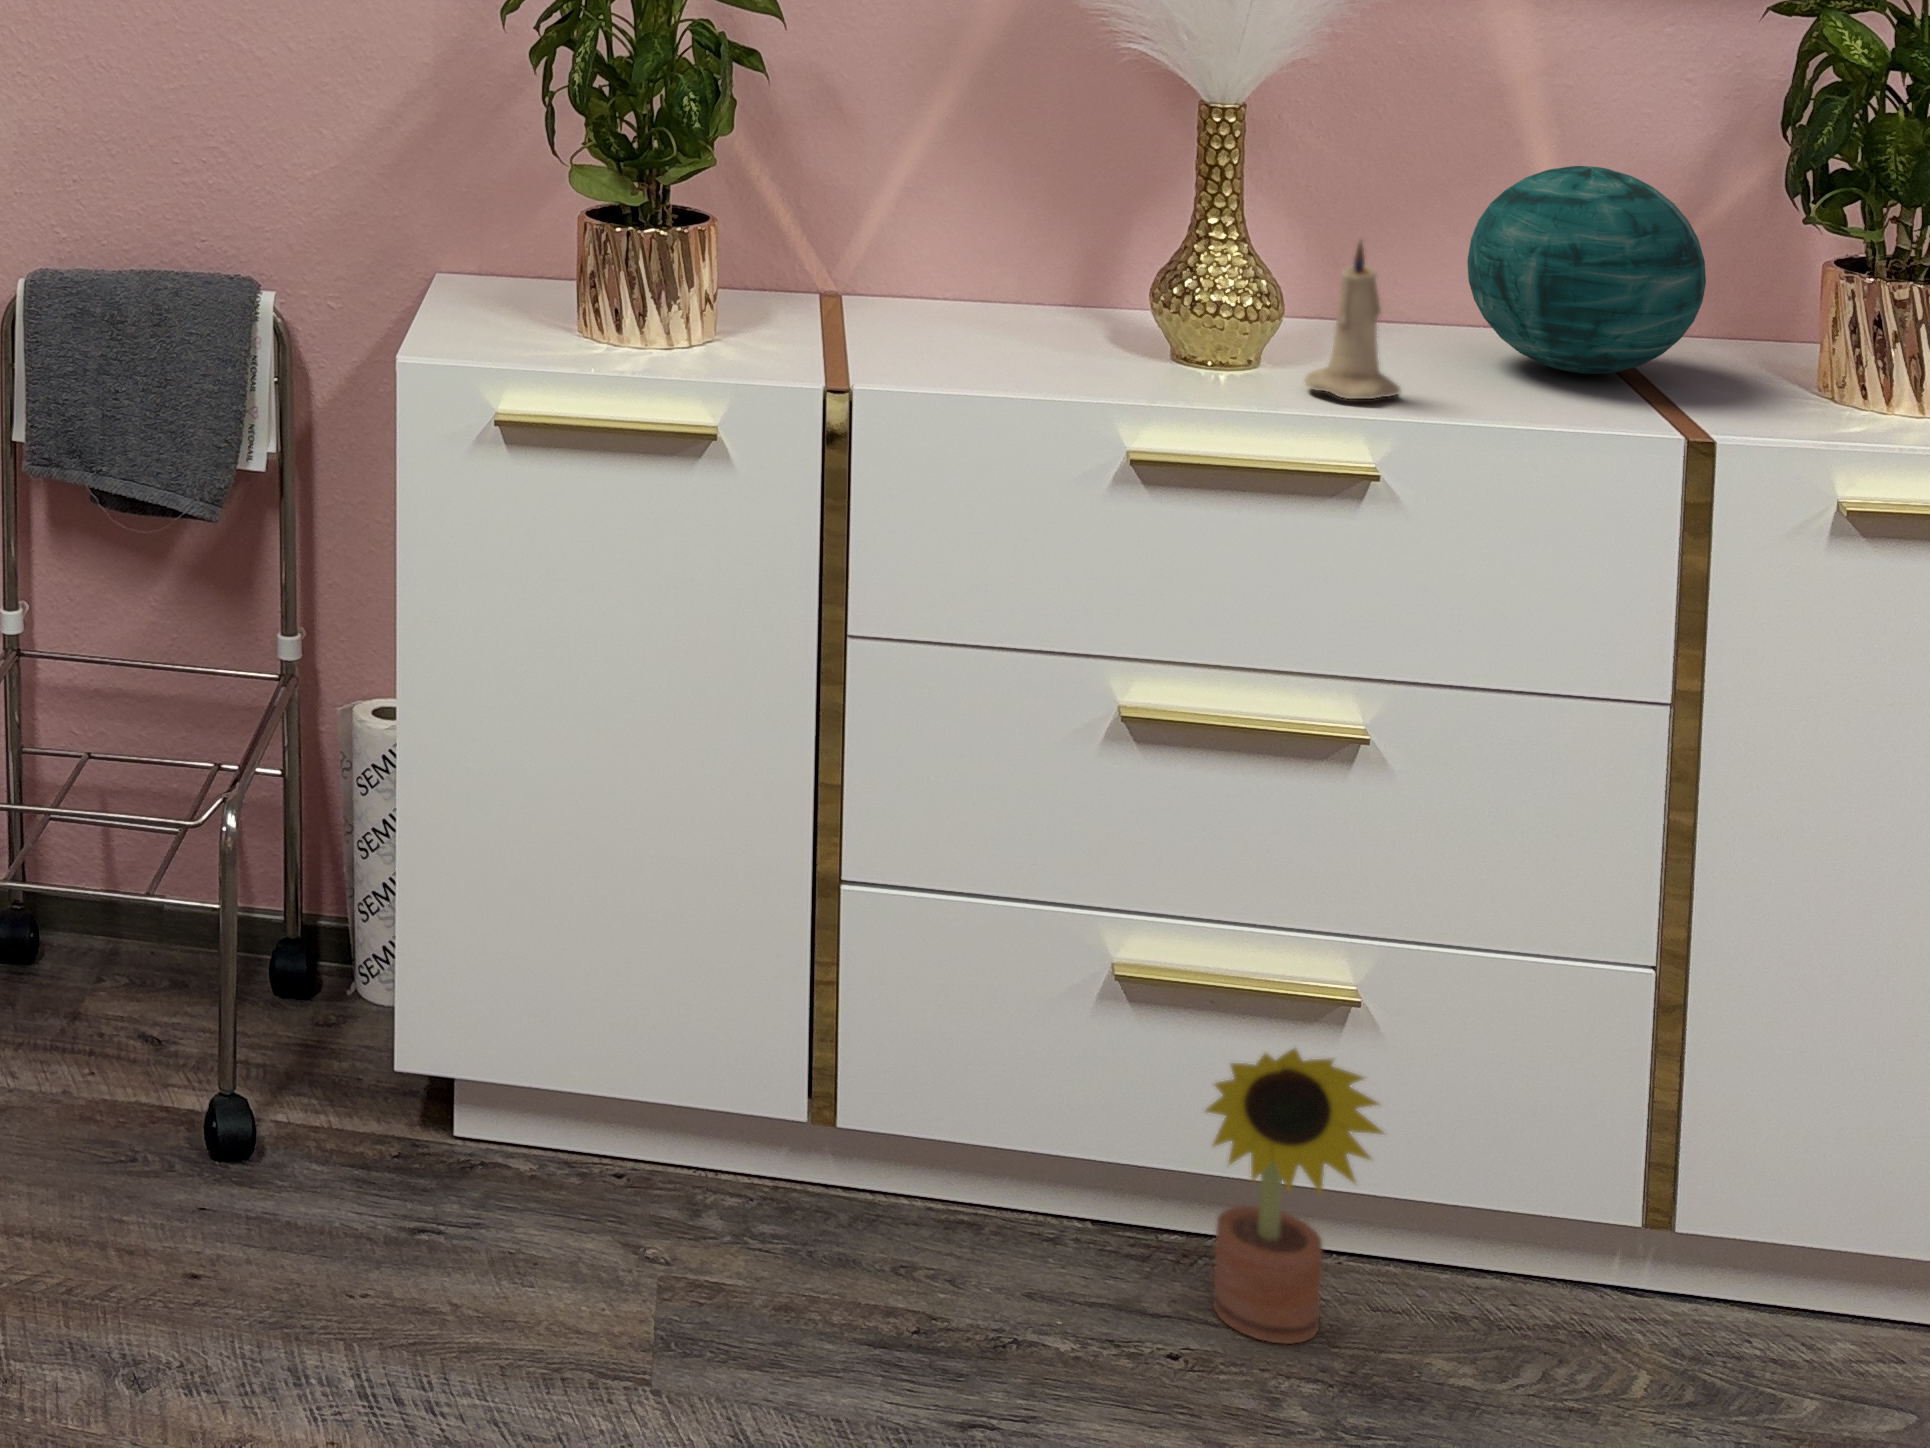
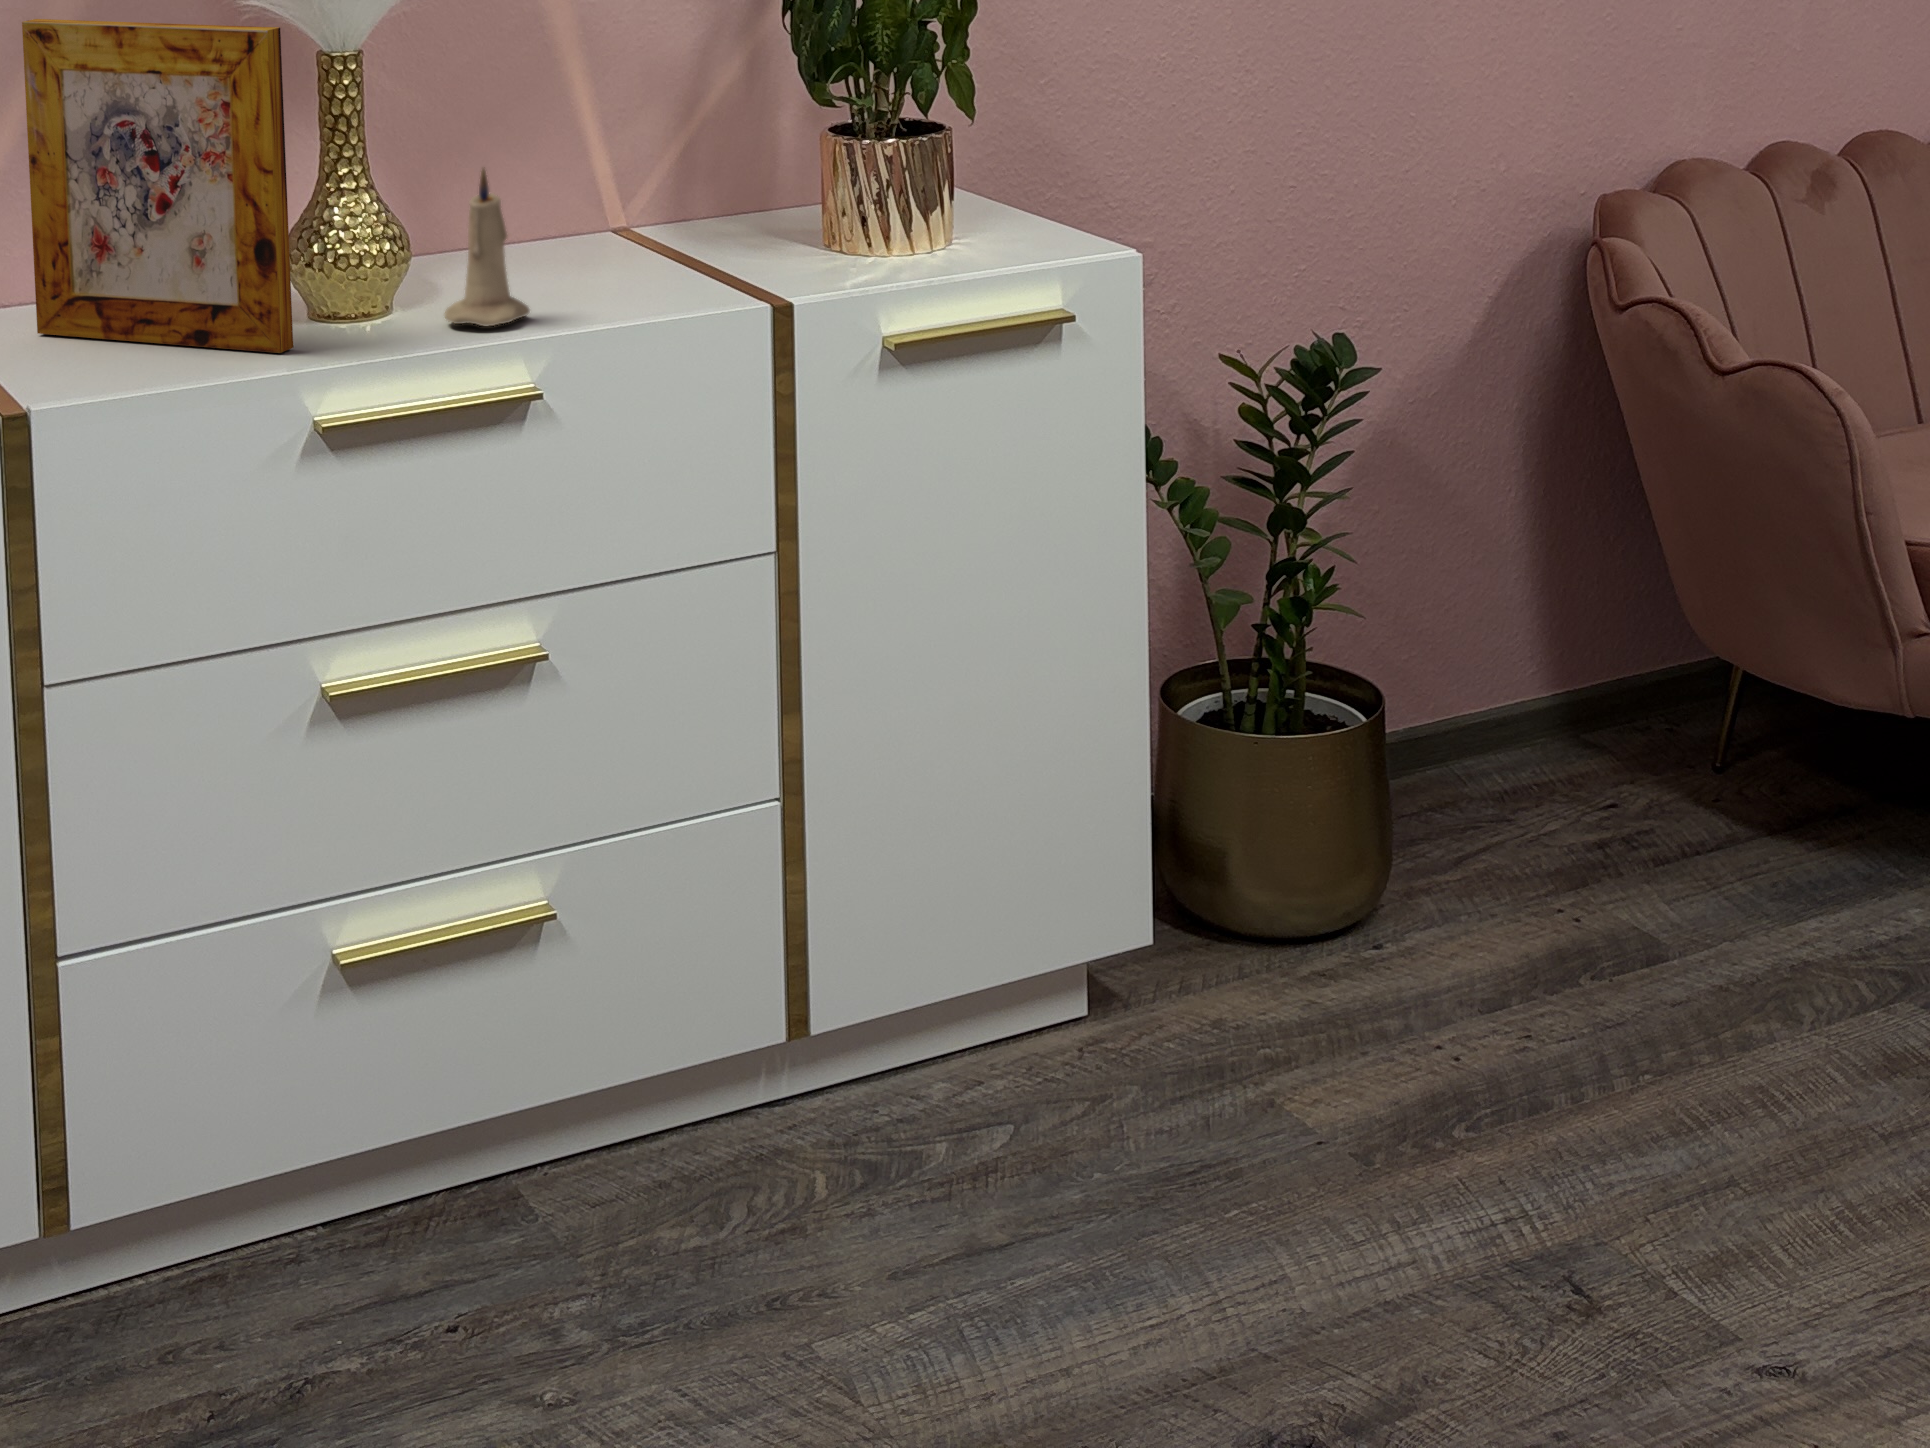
picture frame: none [913,39,1148,384] -> present [22,19,293,353]
decorative orb: present [1467,166,1706,374] -> none [551,74,746,269]
decorative plant: present [1206,1049,1384,1344] -> none [459,973,619,1282]

